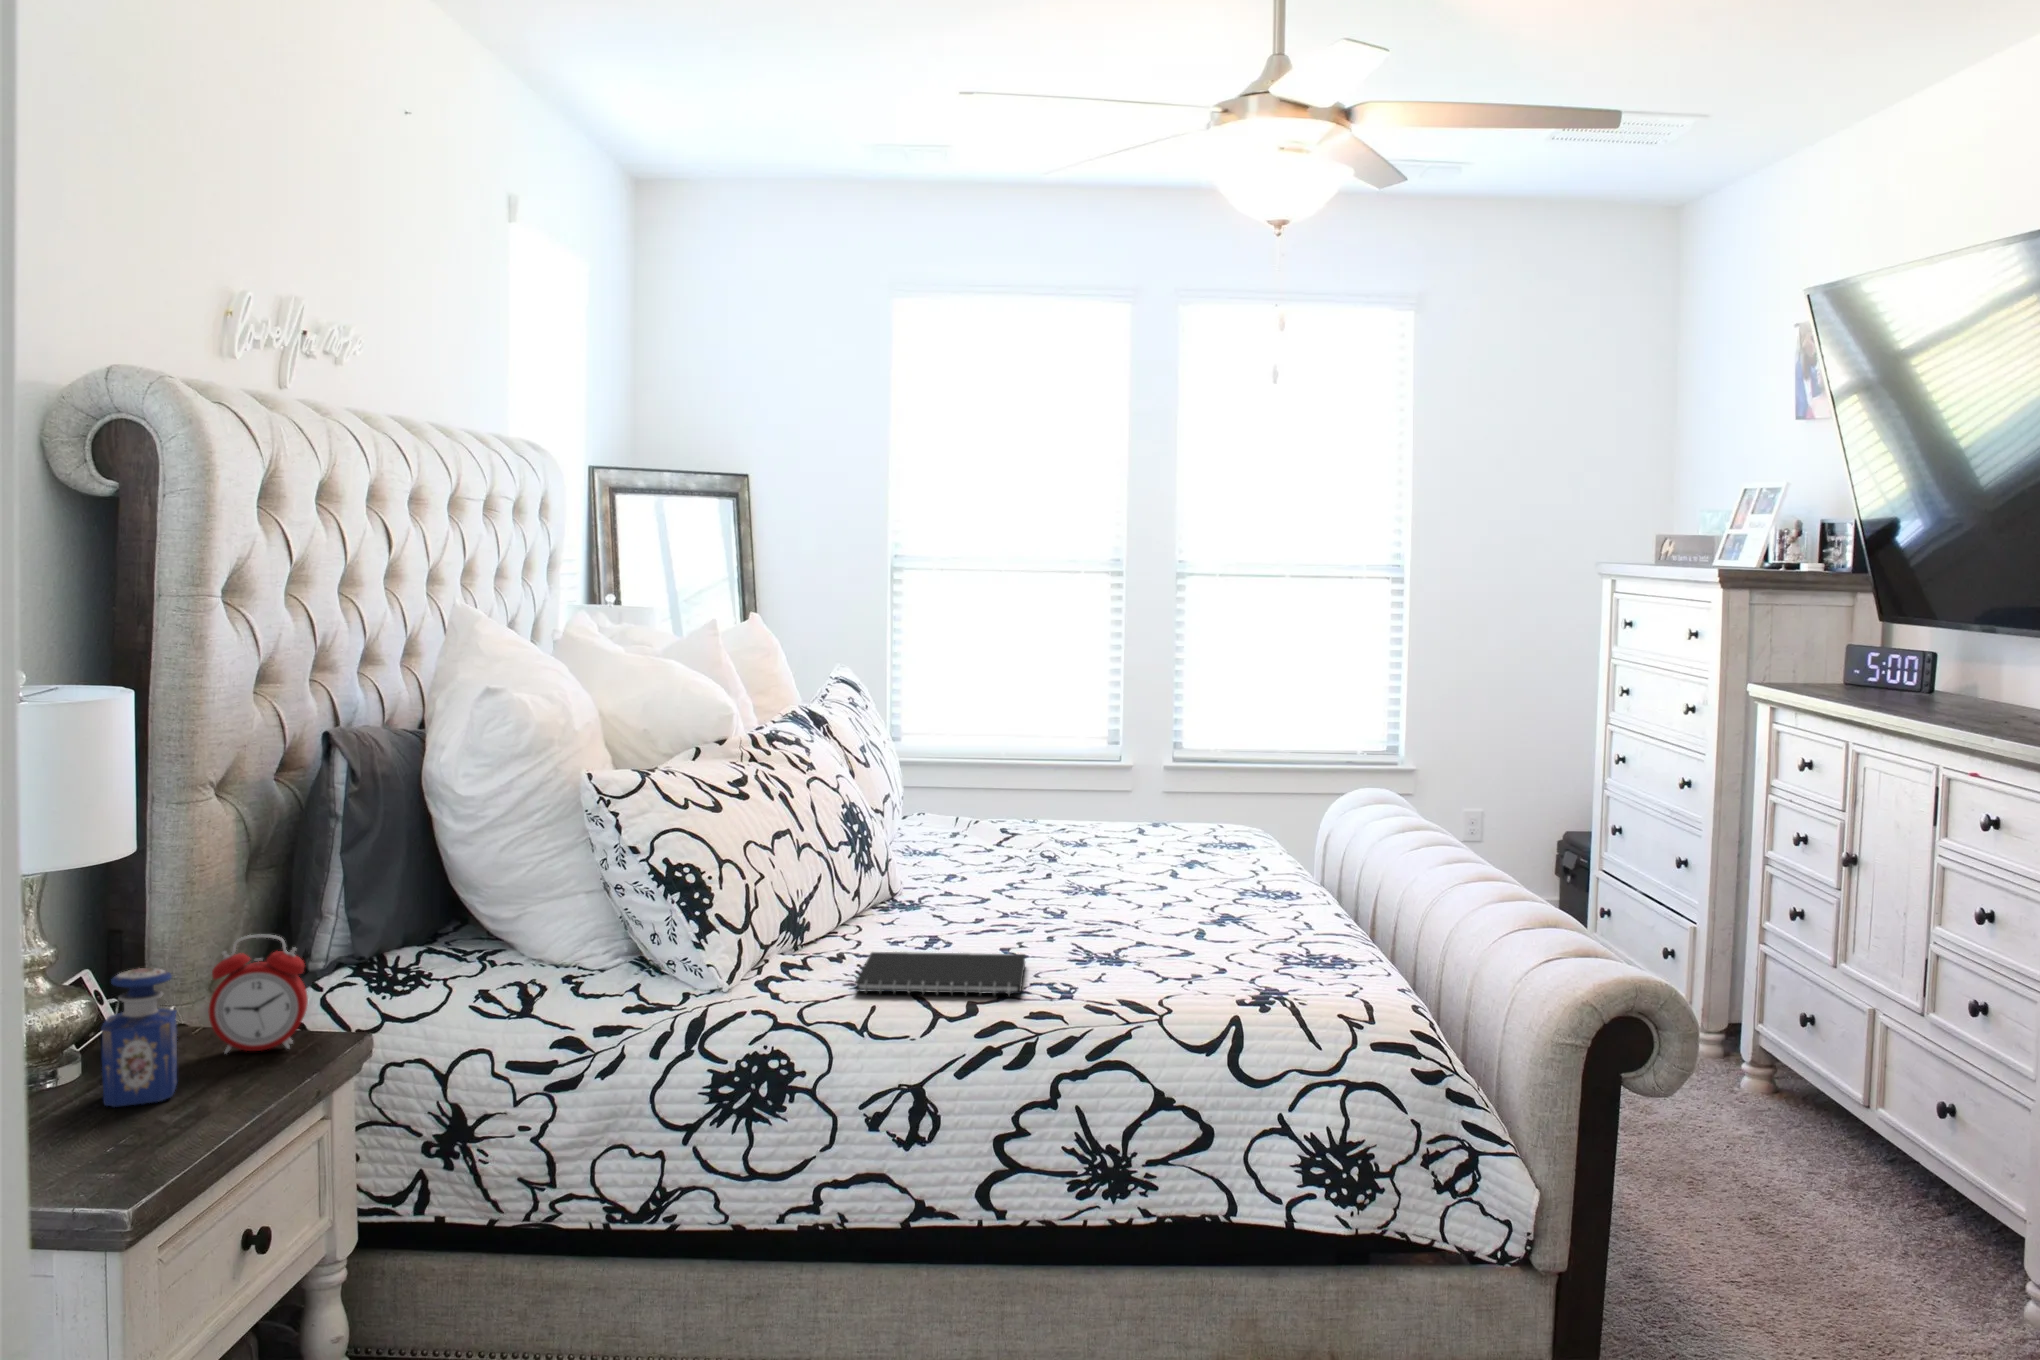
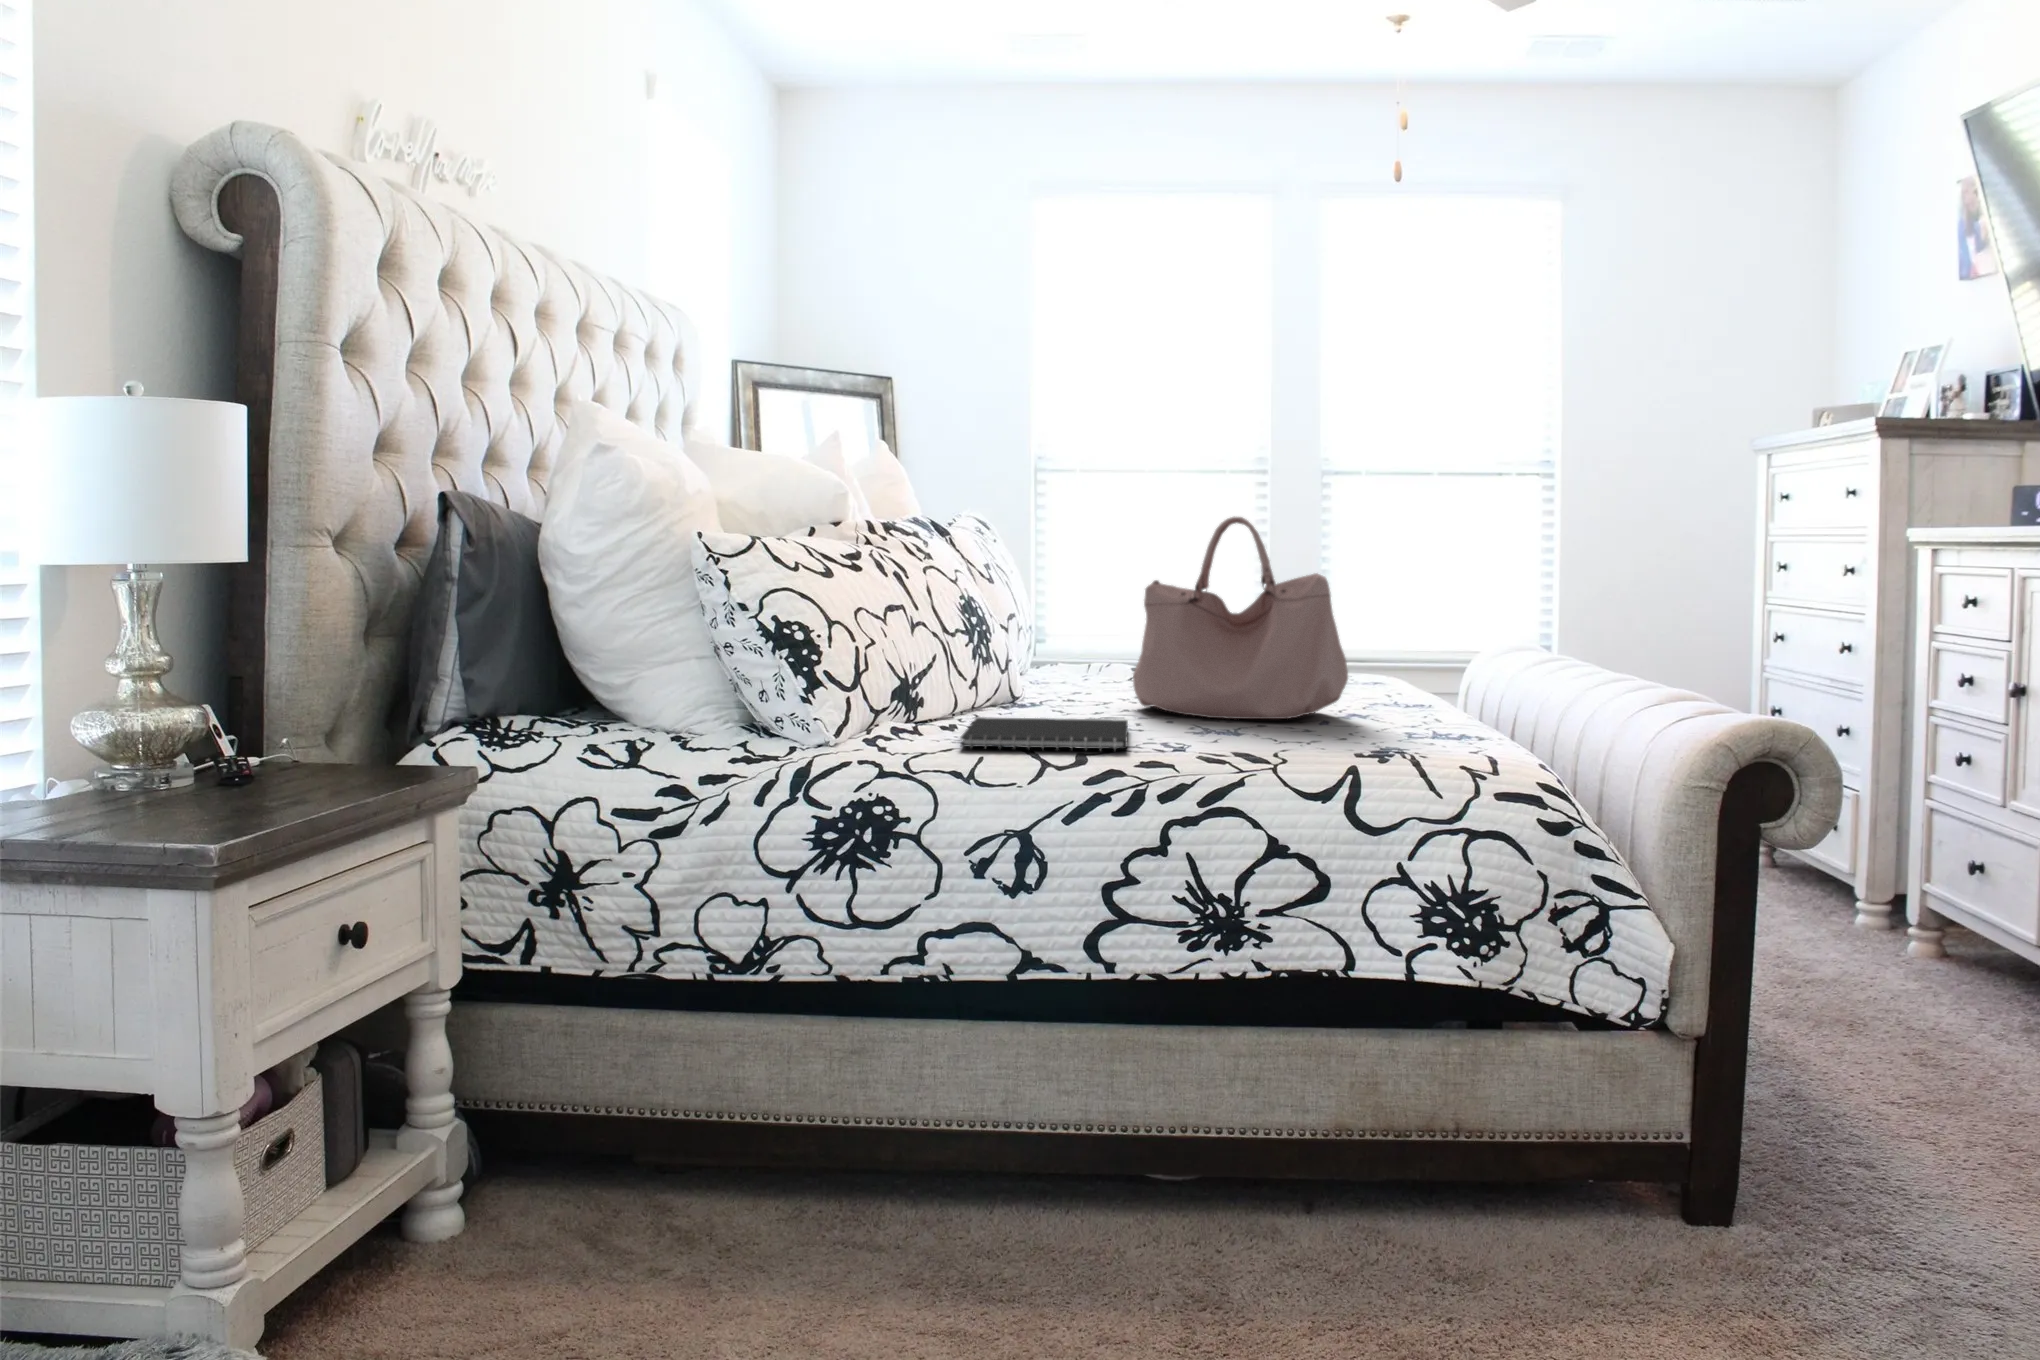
handbag: none [1035,737,1252,949] -> present [1133,516,1348,719]
alarm clock: present [209,934,308,1053] -> none [287,665,395,787]
perfume bottle: present [101,968,177,1107] -> none [141,683,240,827]

